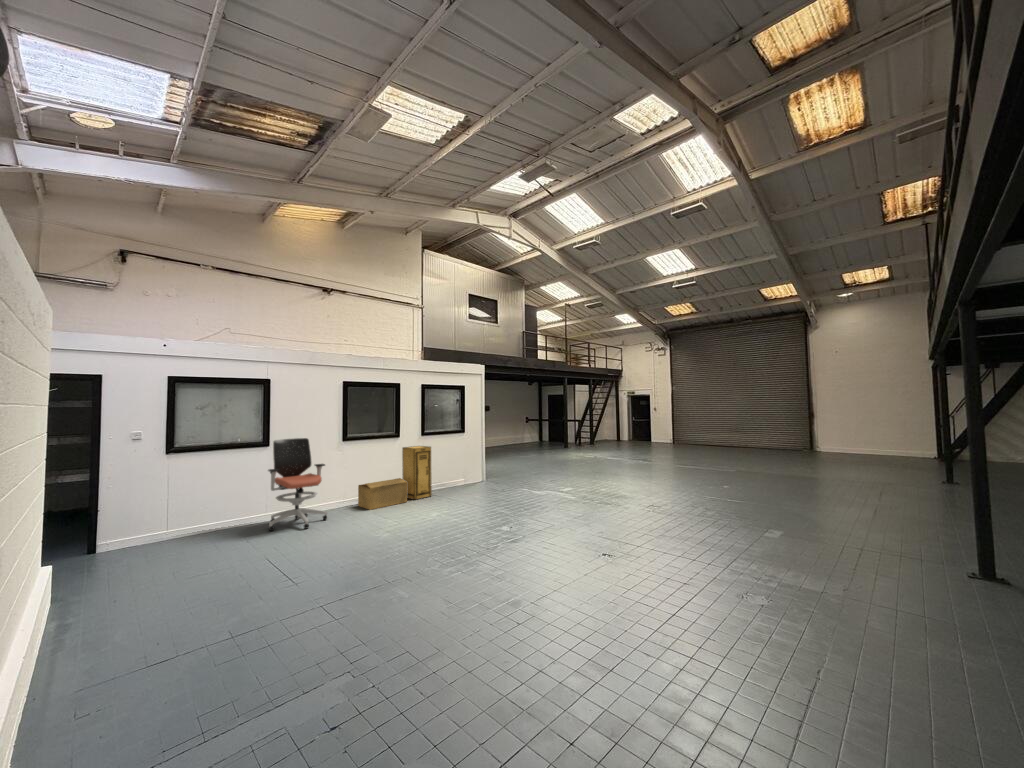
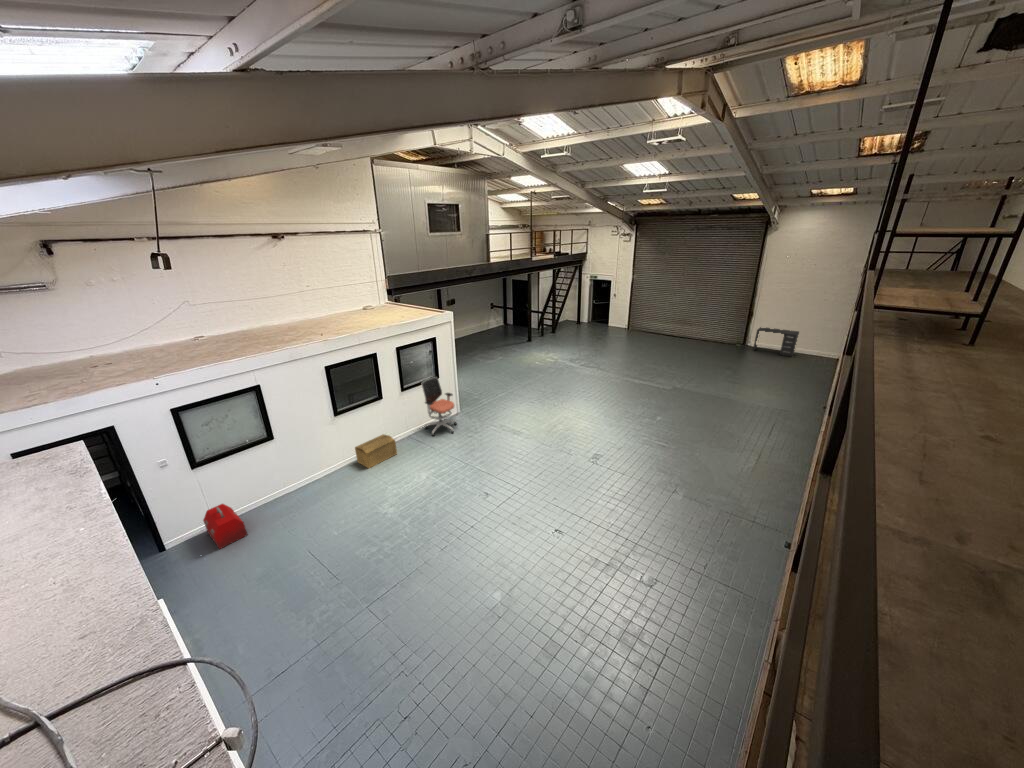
desk: none [827,428,881,457] -> present [753,327,799,357]
office chair: present [268,438,327,531] -> present [421,378,457,436]
storage cabinet: present [402,446,432,500] -> none [387,402,416,450]
toolbox: none [153,505,201,556] -> present [203,504,247,549]

